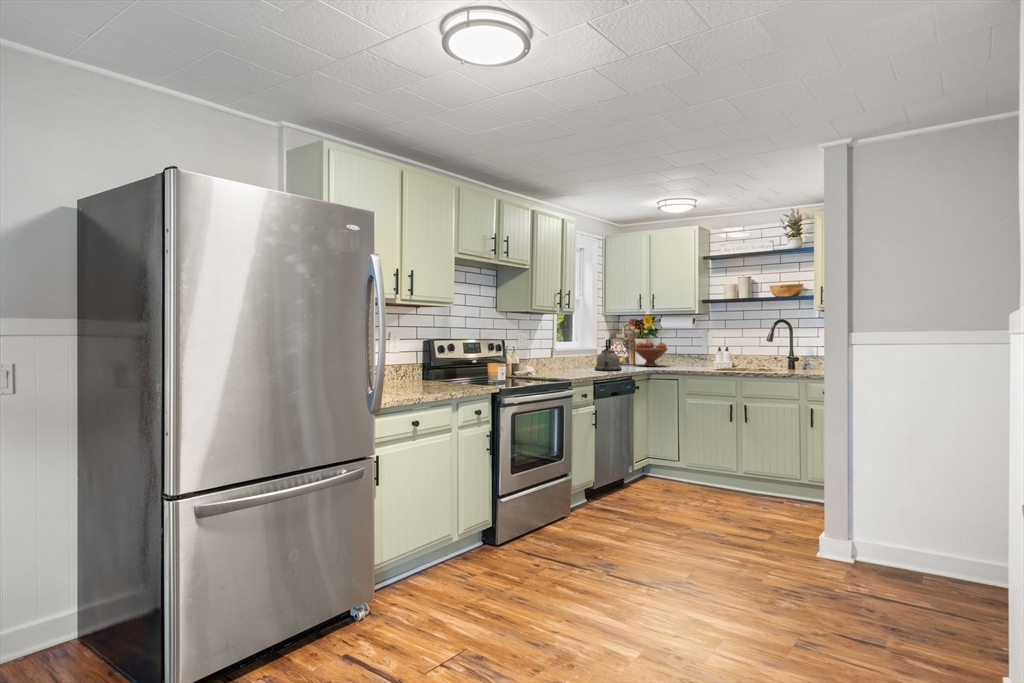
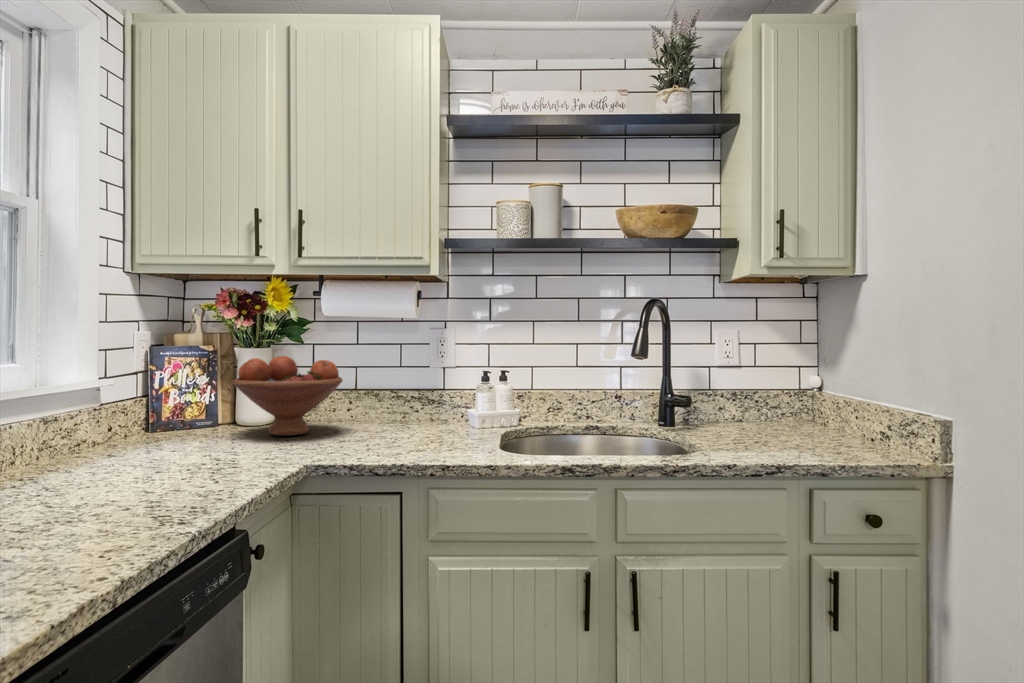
kettle: present [595,339,621,371] -> none [48,360,184,507]

